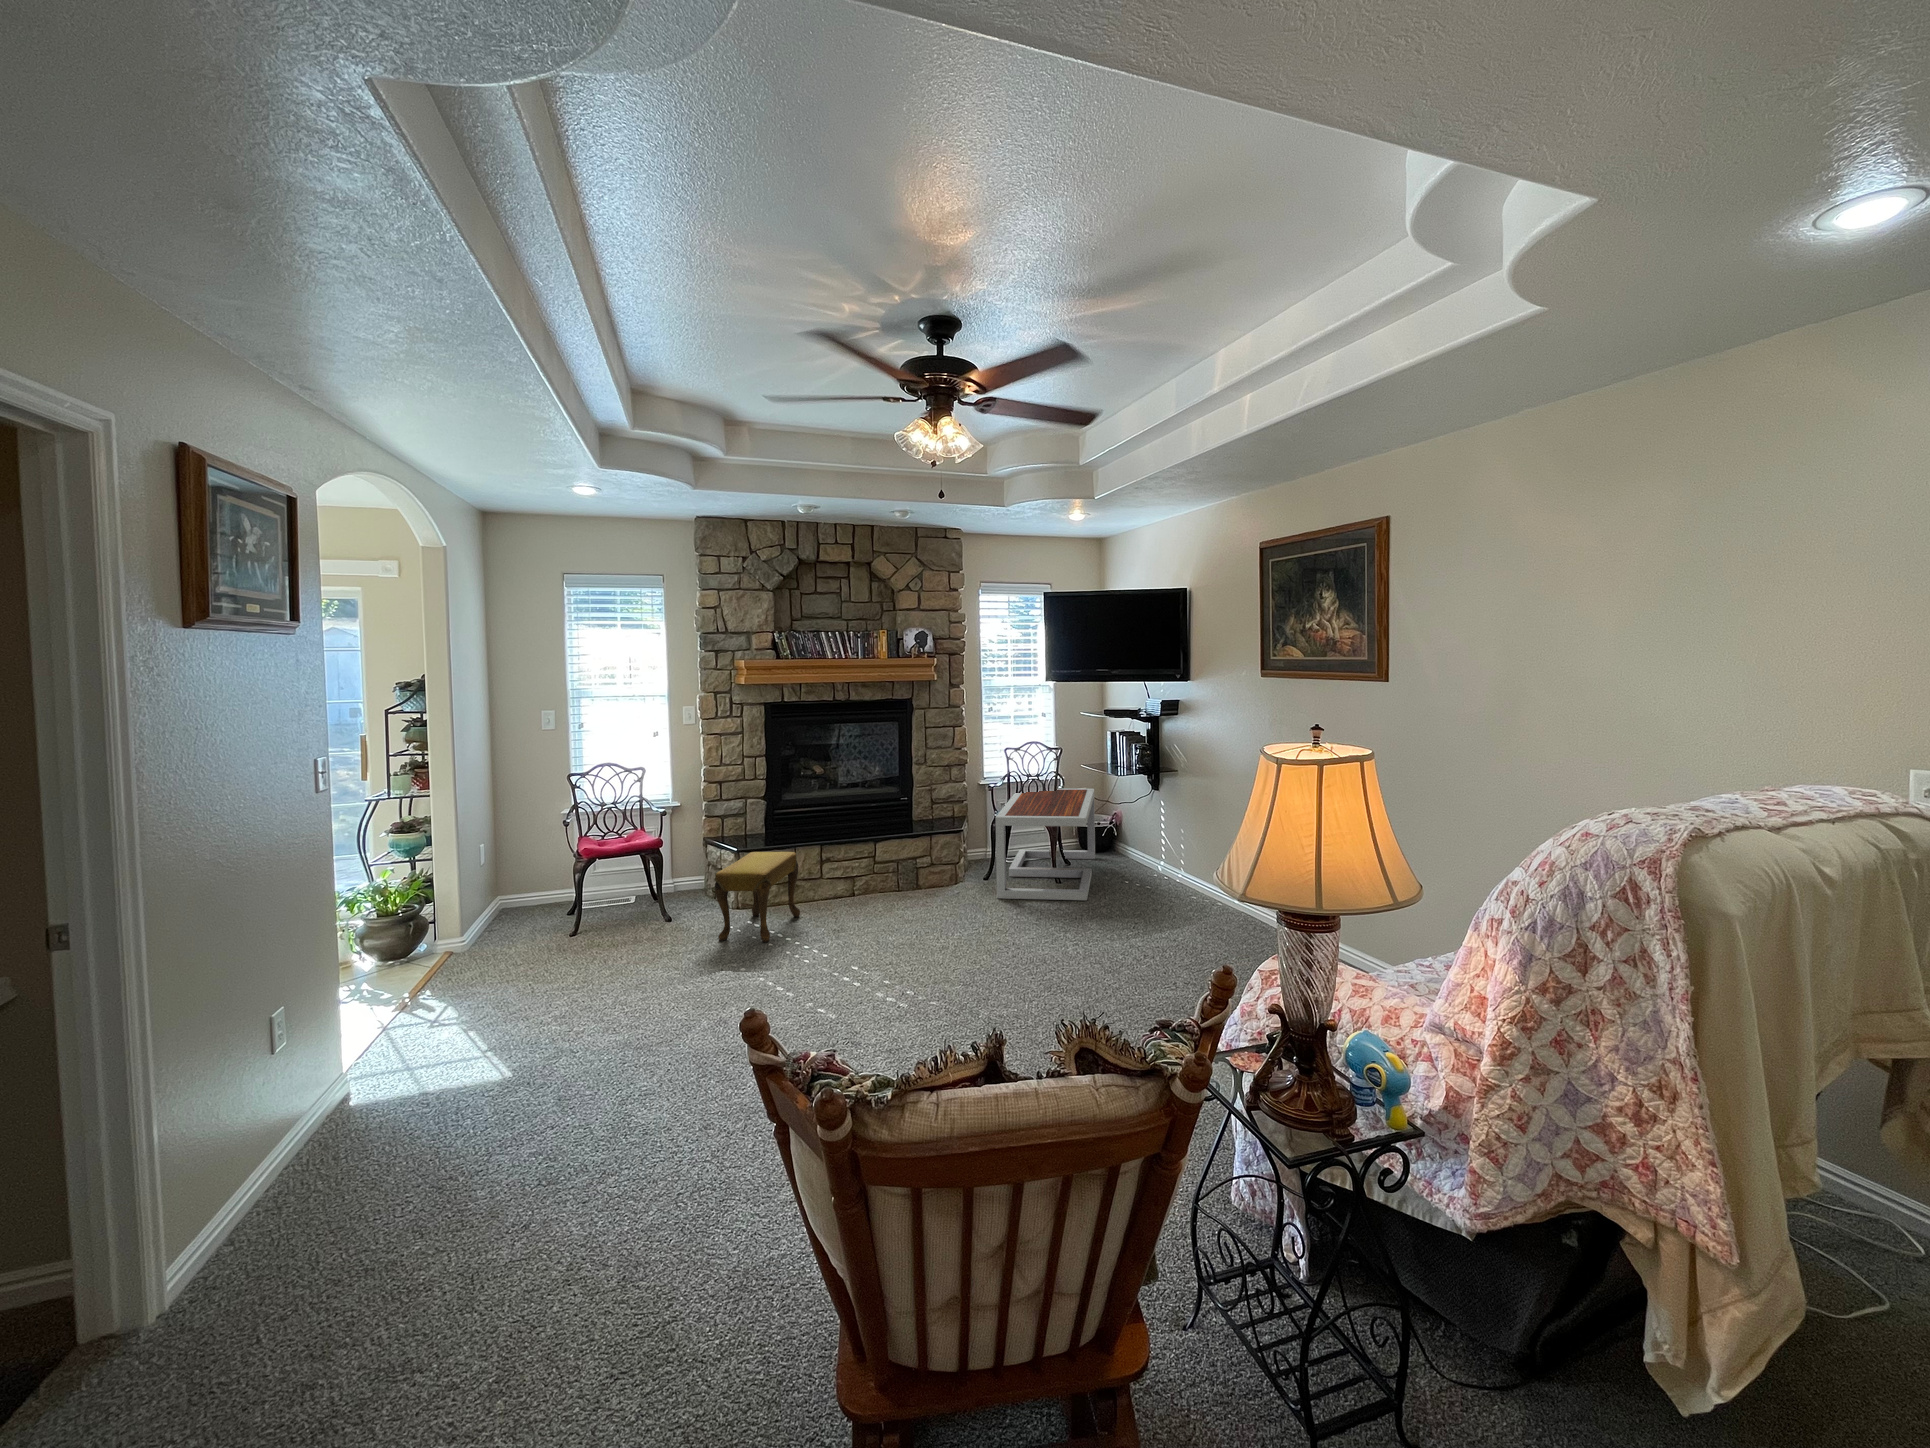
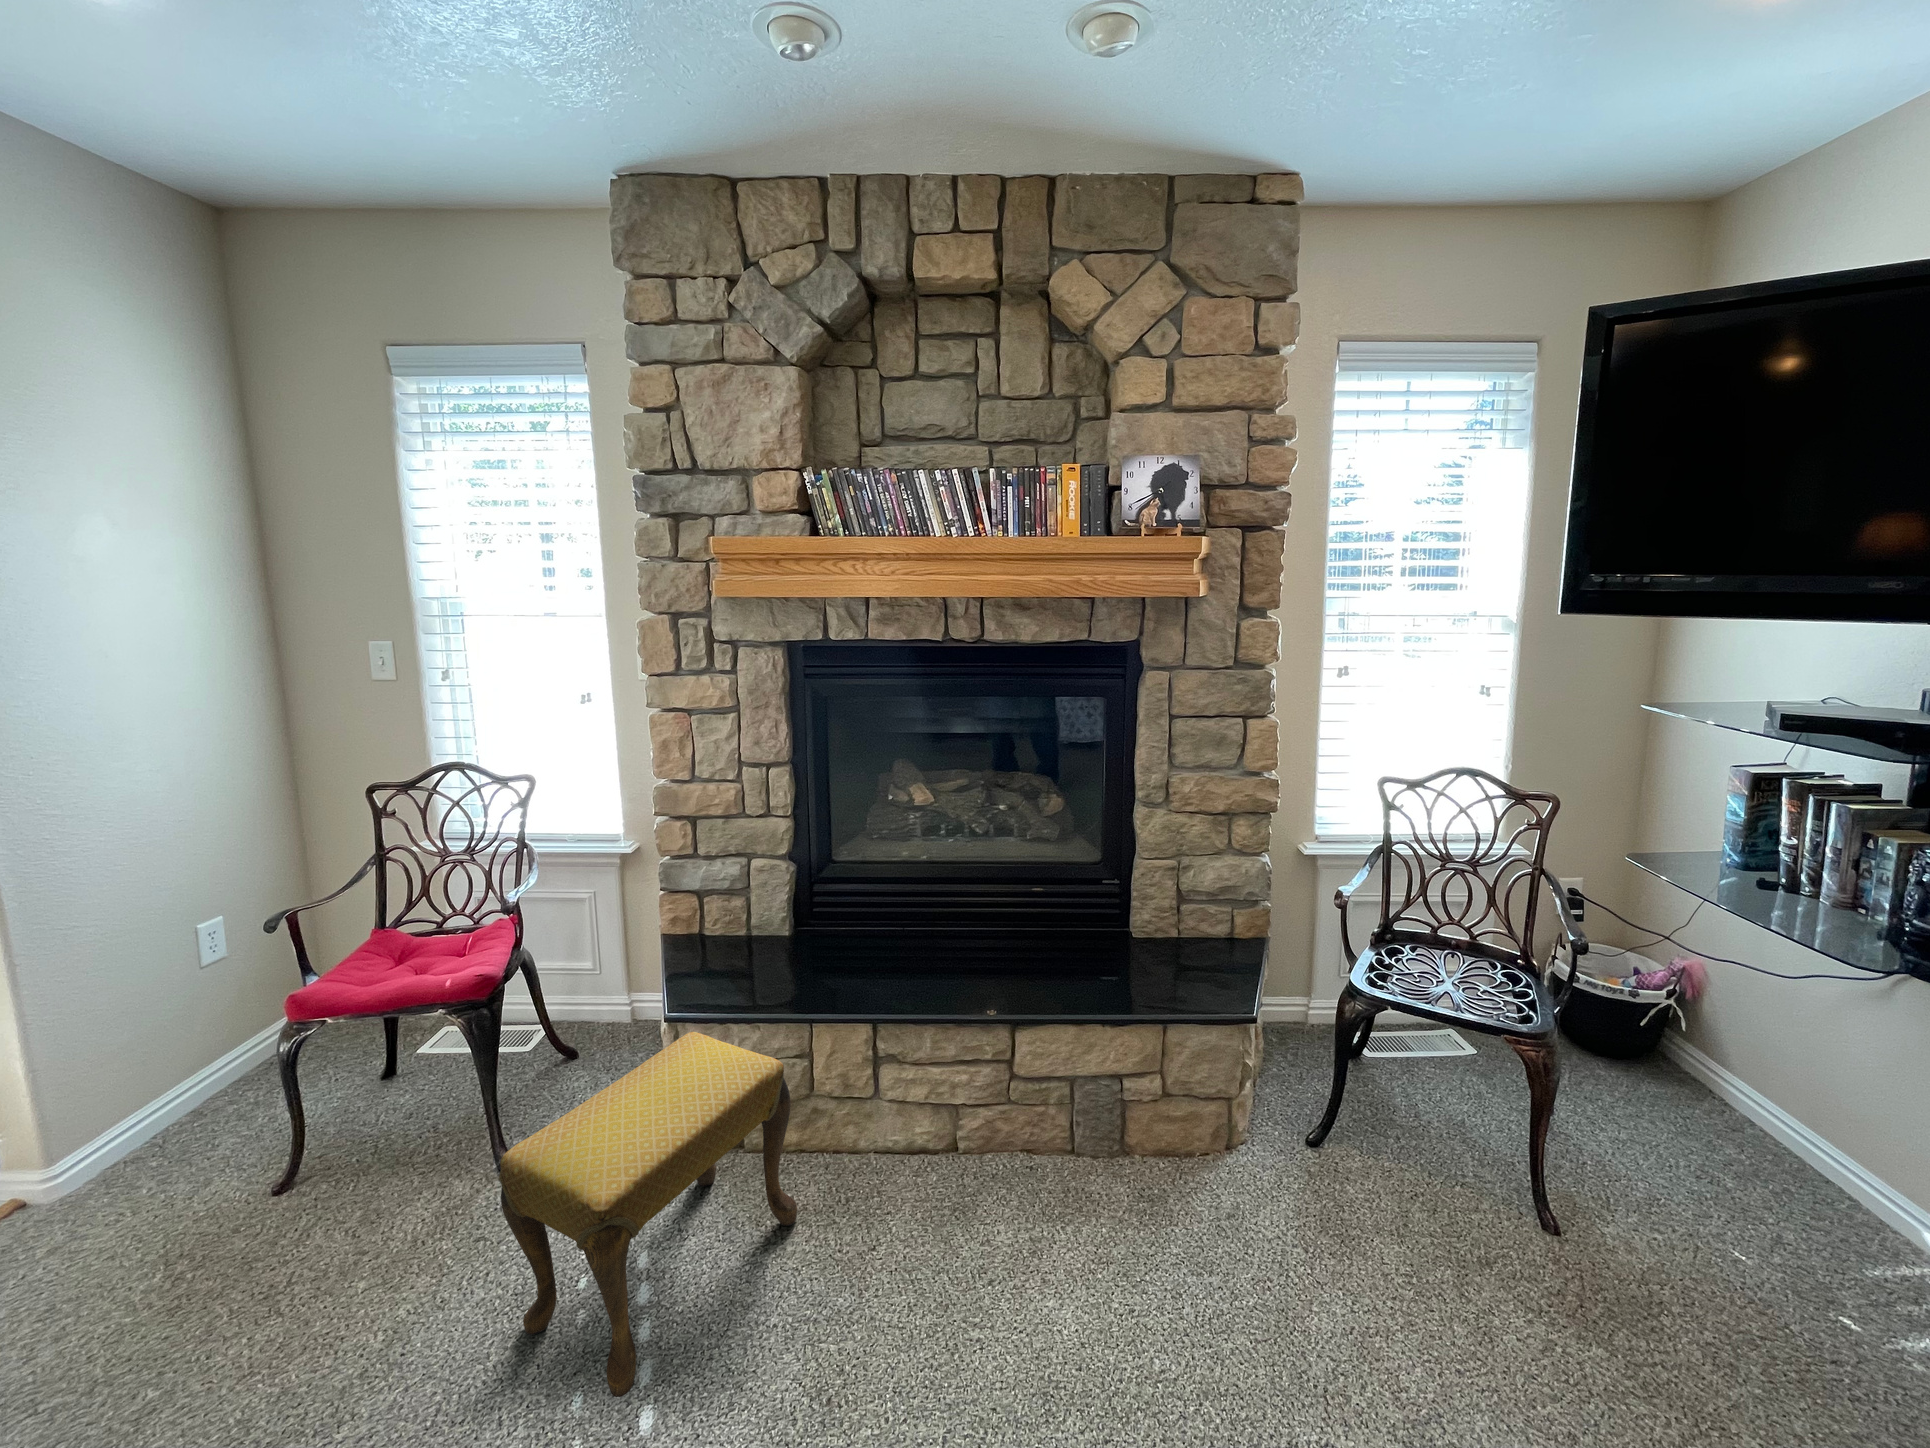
coffee table: present [995,788,1095,900] -> none [1357,862,1742,1393]

